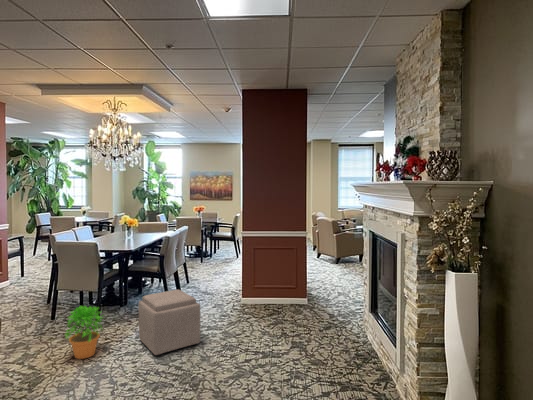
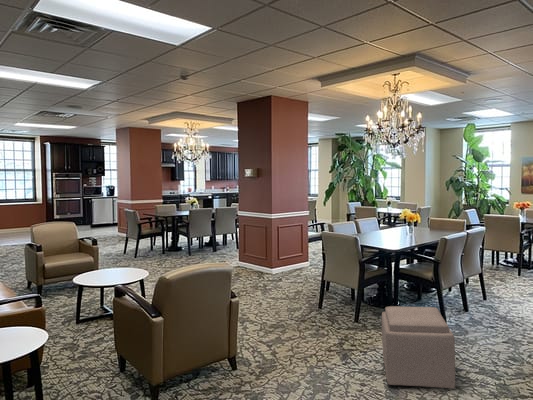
potted plant: present [65,306,102,359] -> none [301,303,345,361]

